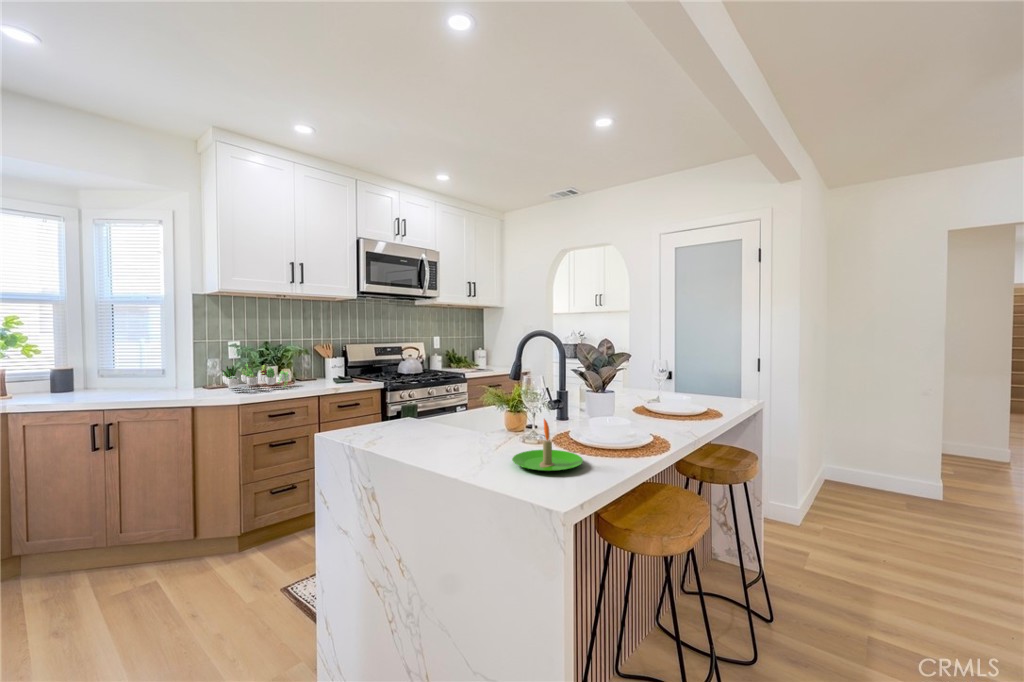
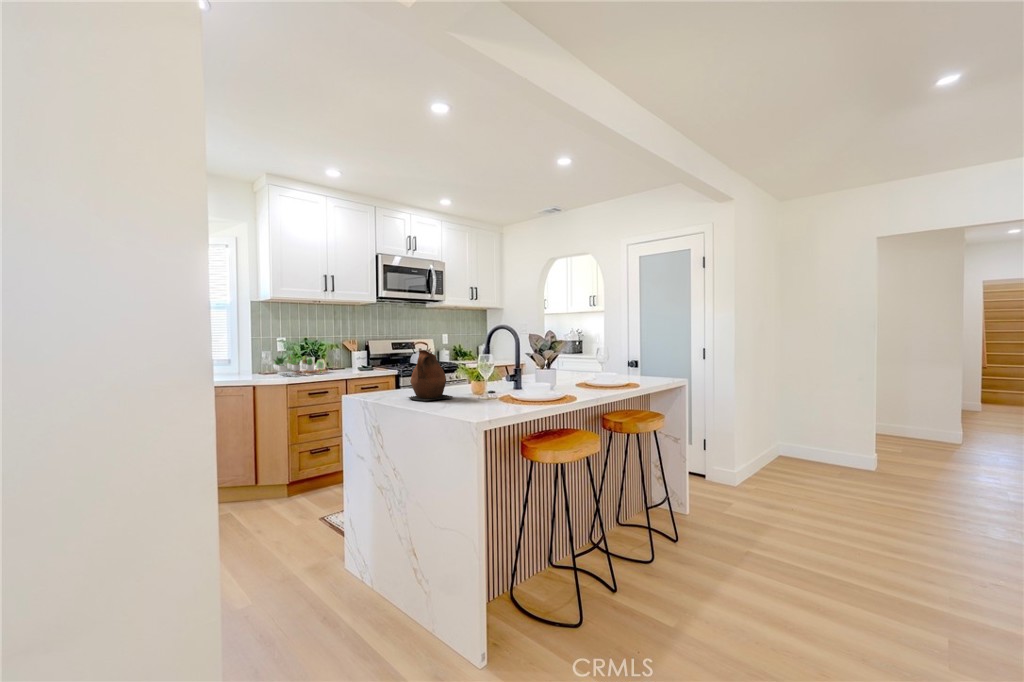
ceramic pitcher: none [414,370,484,449] -> present [409,350,453,401]
candle: present [512,419,583,471] -> none [463,378,507,409]

